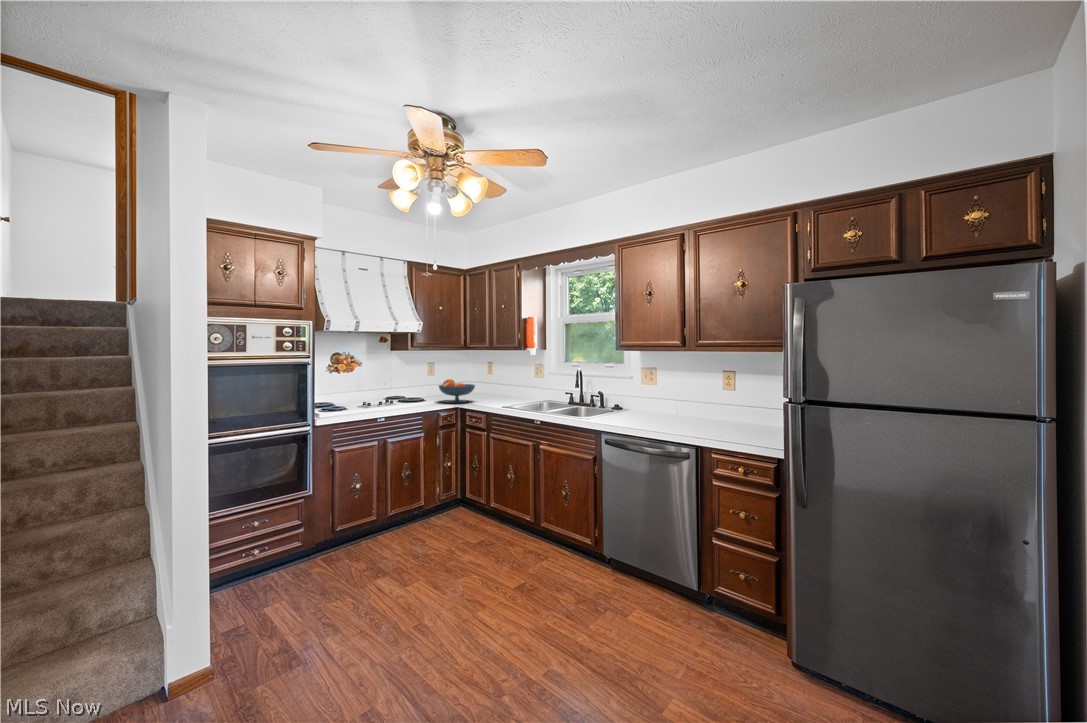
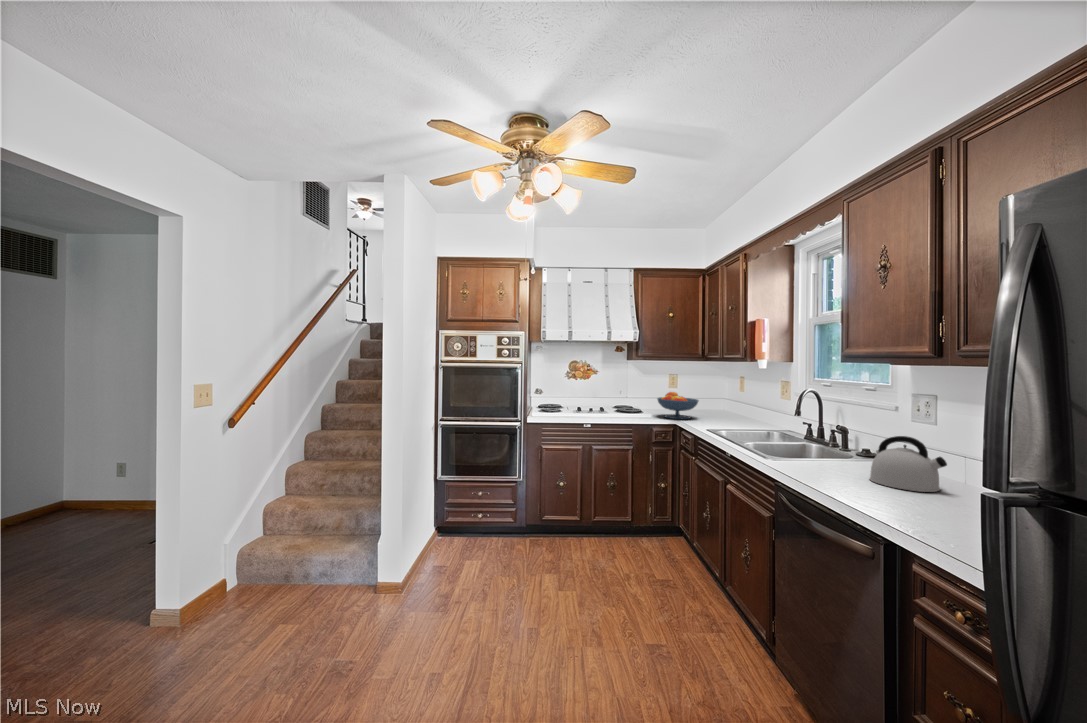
kettle: none [646,391,685,423] -> present [870,436,947,492]

